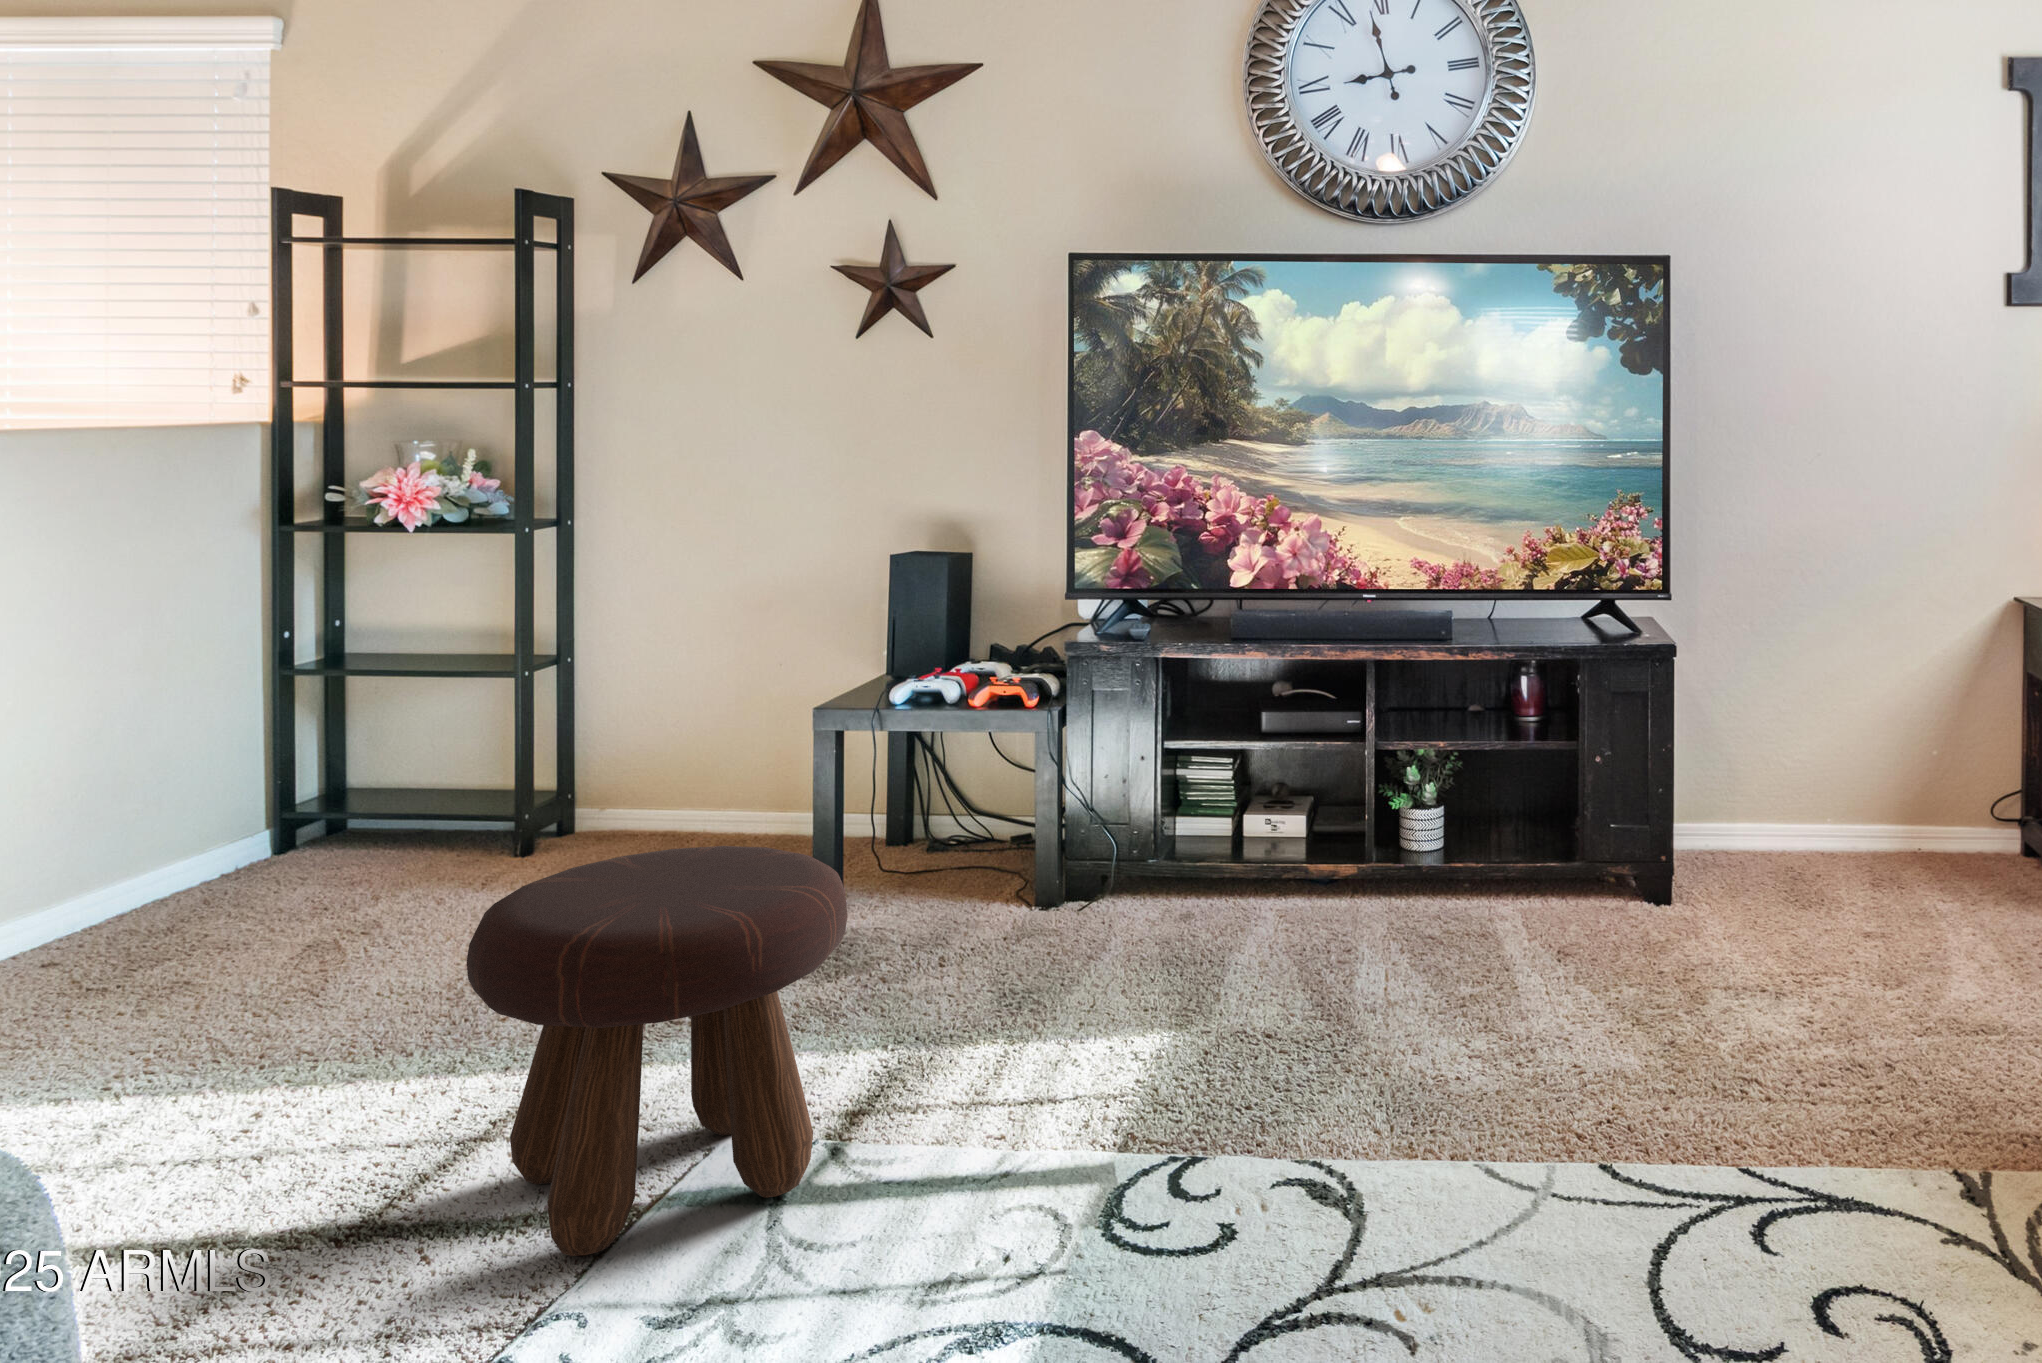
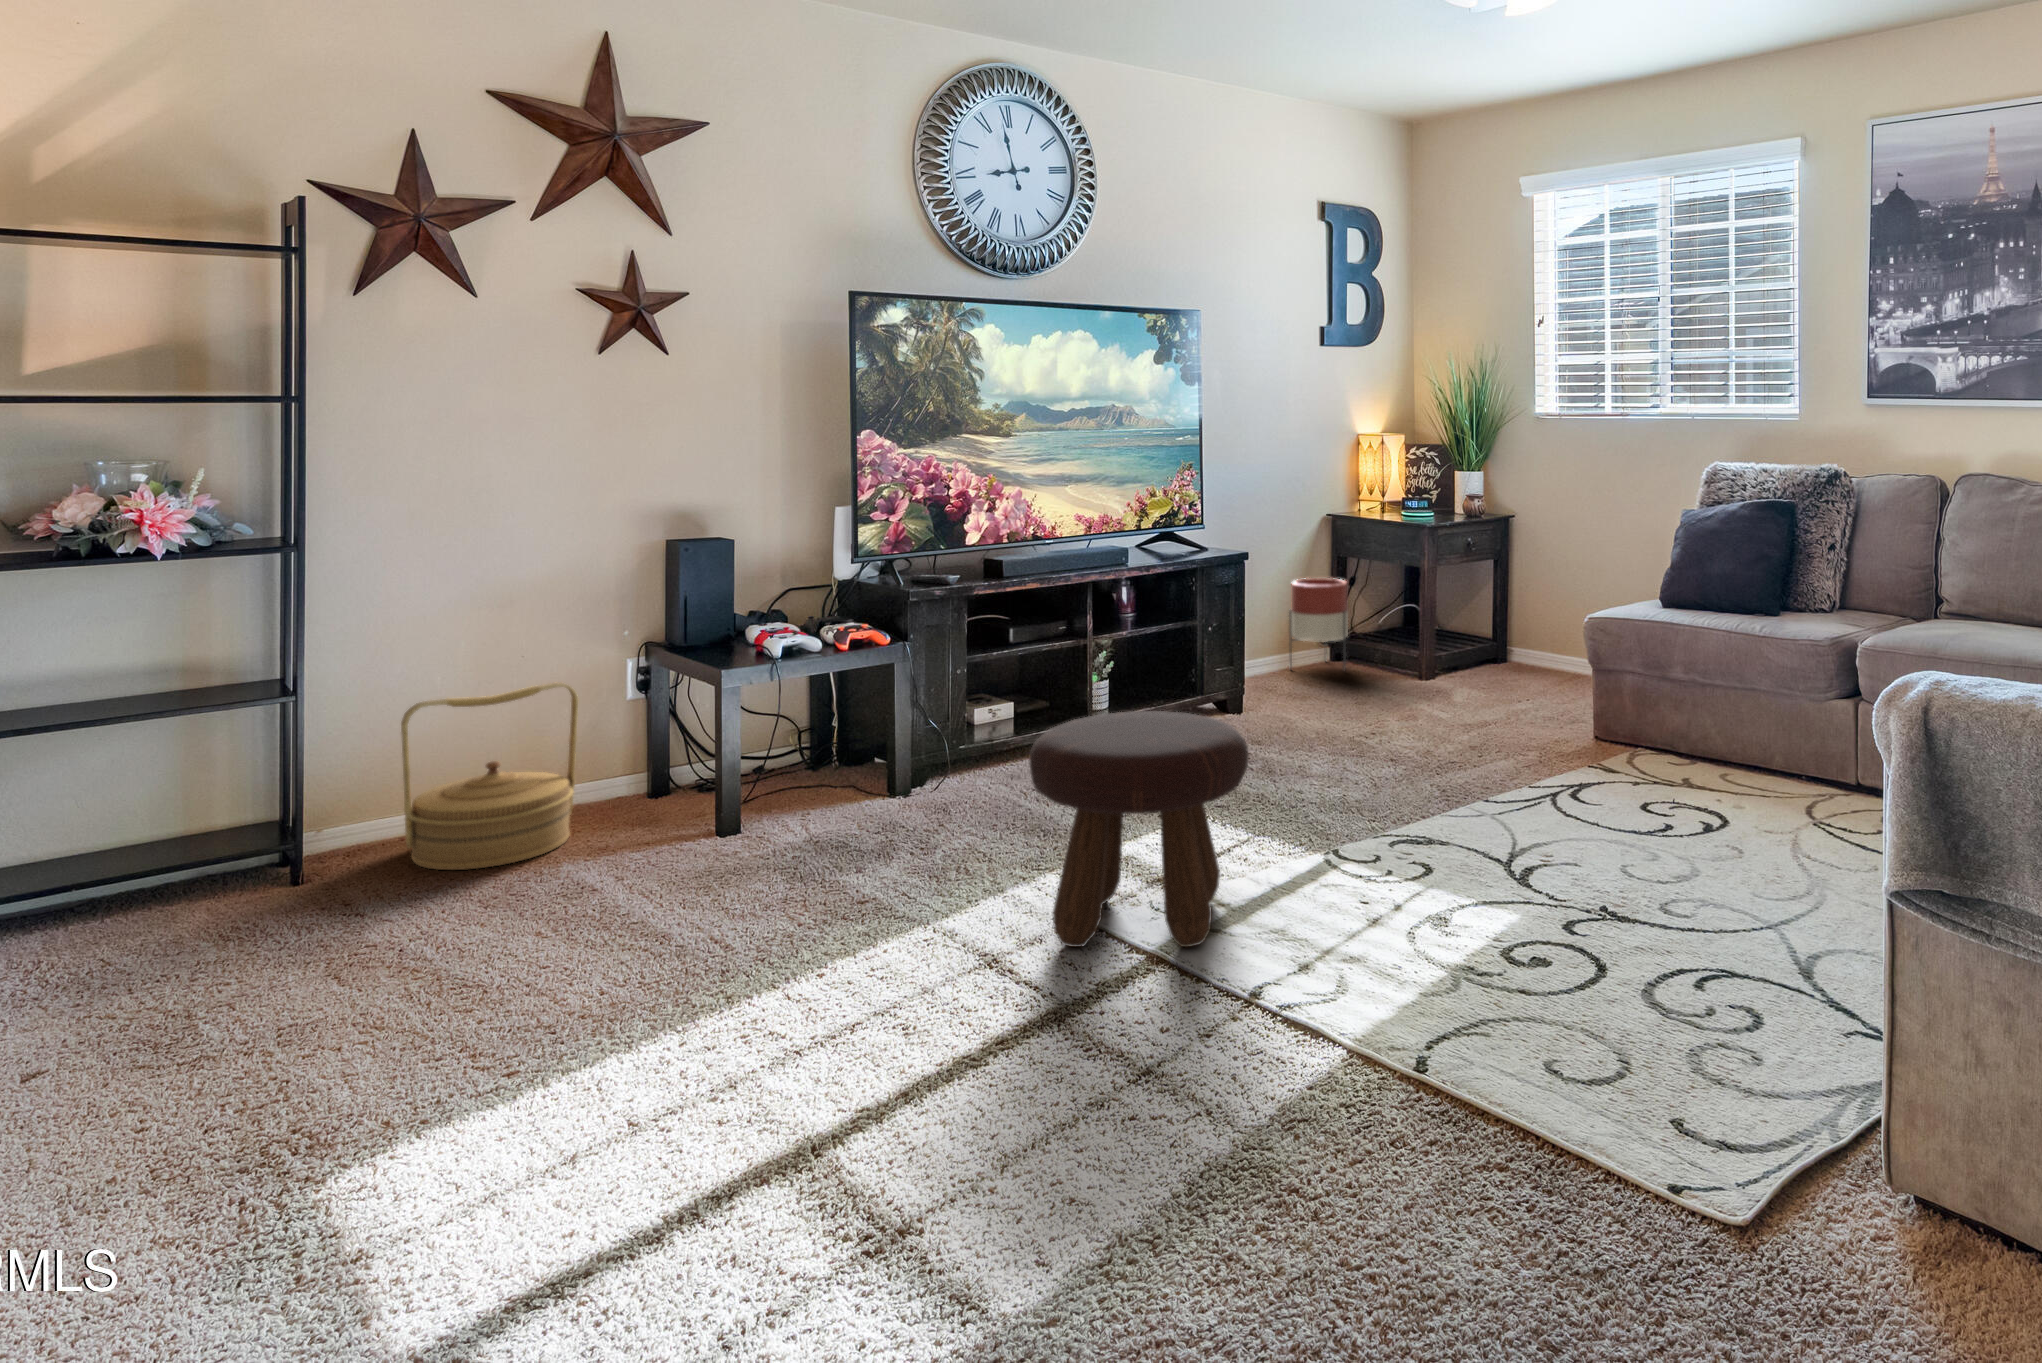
woven basket: none [600,683,769,866] -> present [401,682,578,870]
planter: none [1900,716,2011,896] -> present [1289,578,1348,672]

